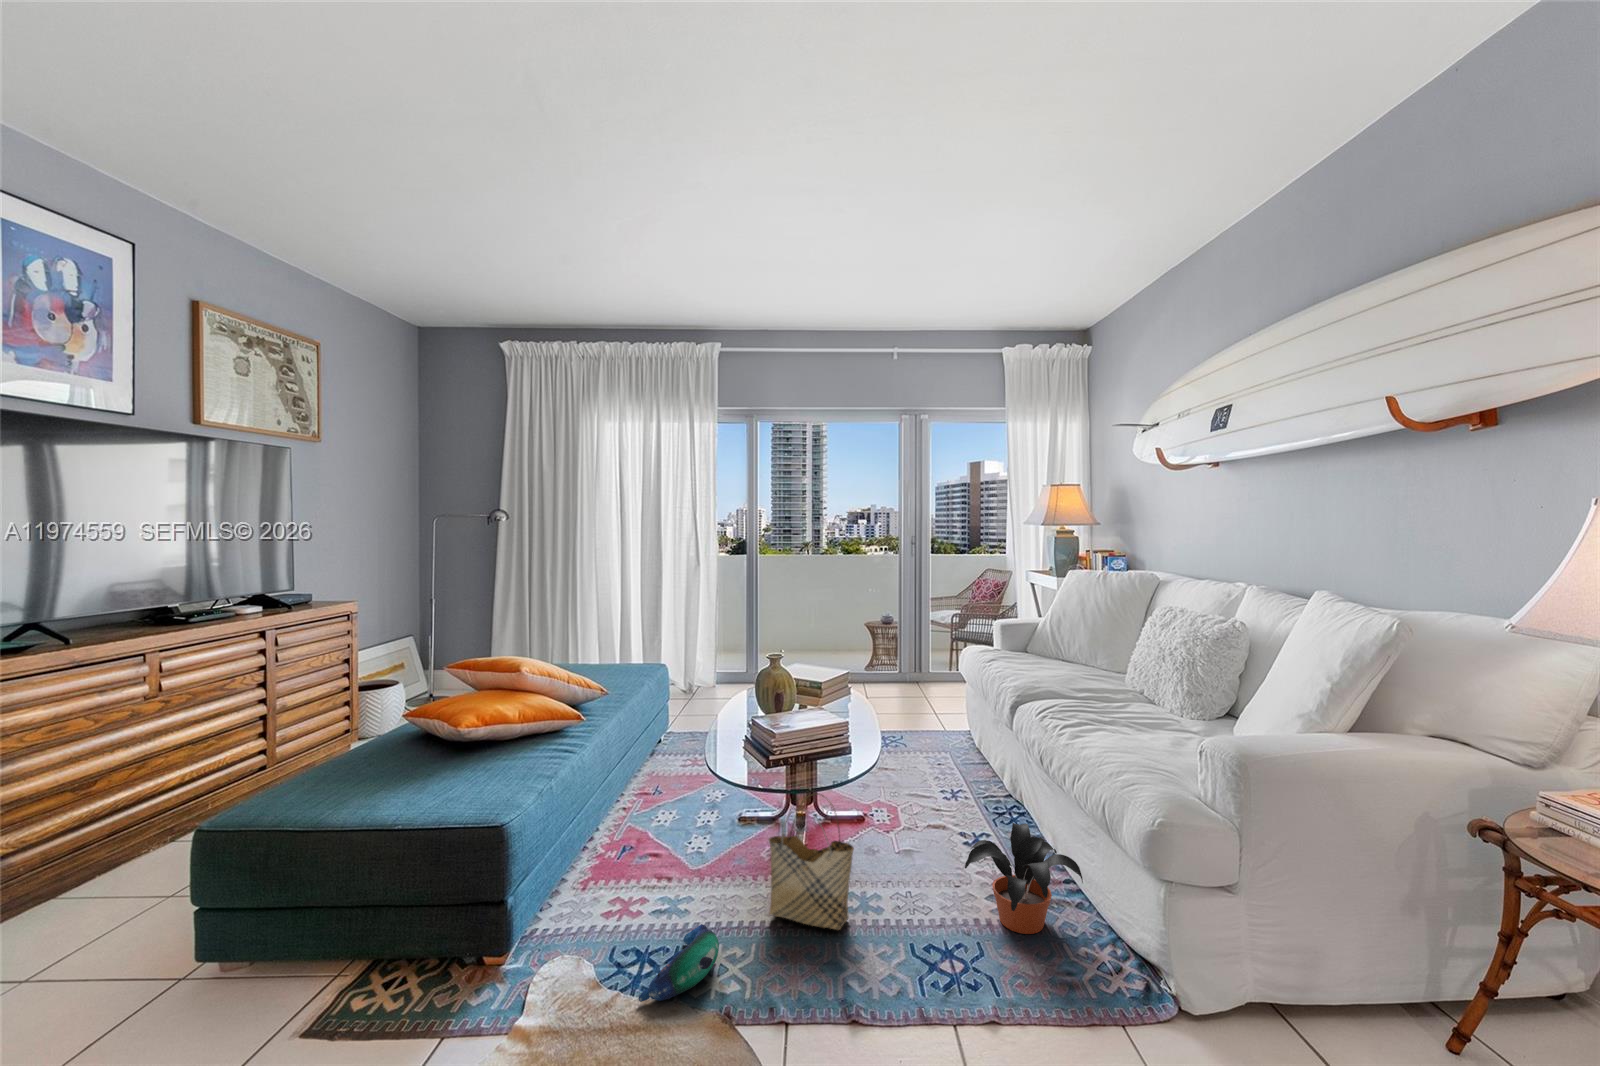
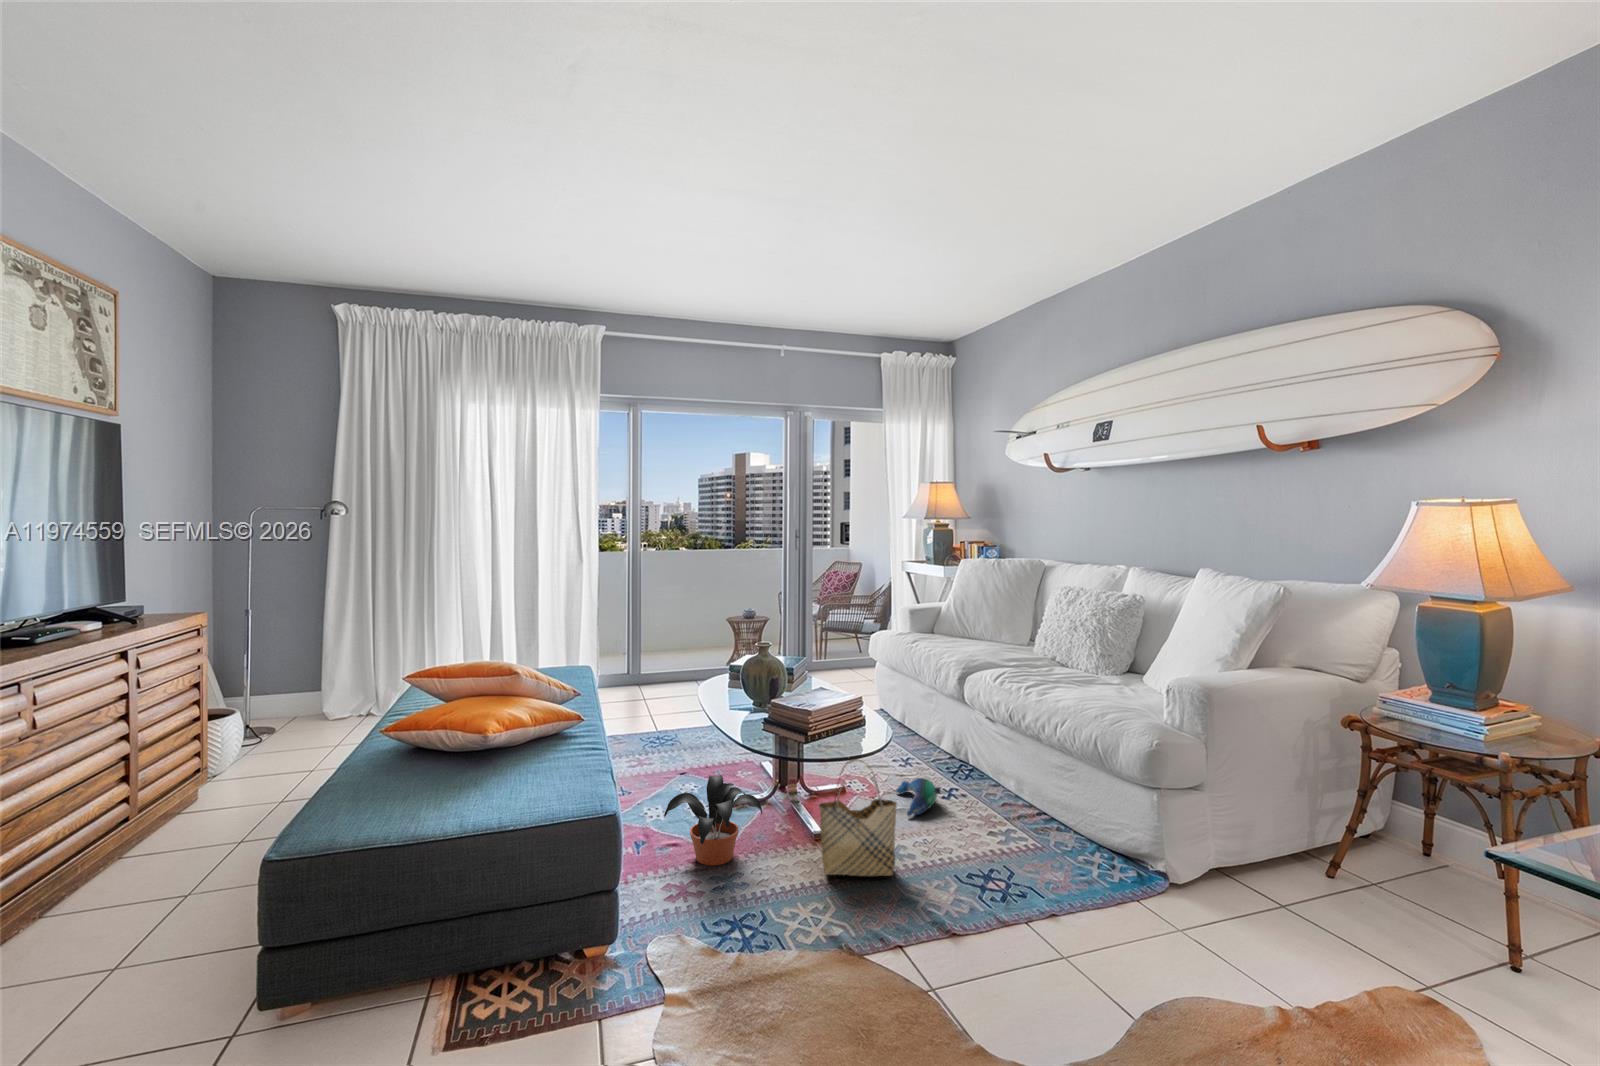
potted plant: present [965,823,1083,934] -> present [664,775,762,865]
plush toy: present [638,924,719,1002] -> present [896,778,941,816]

